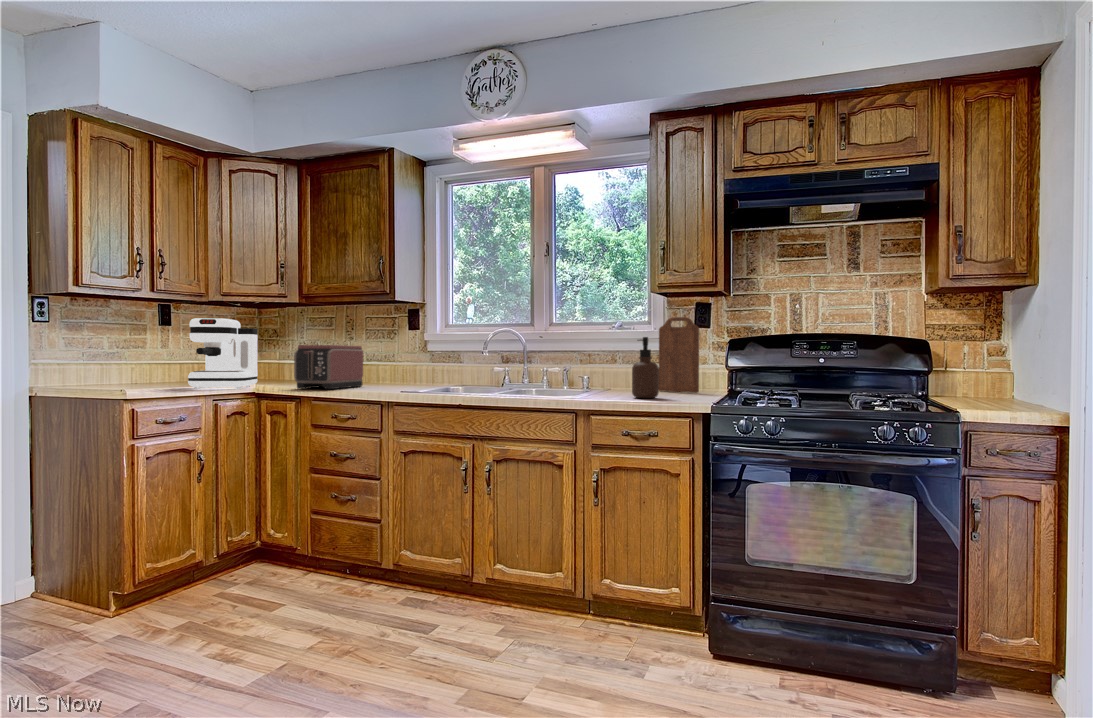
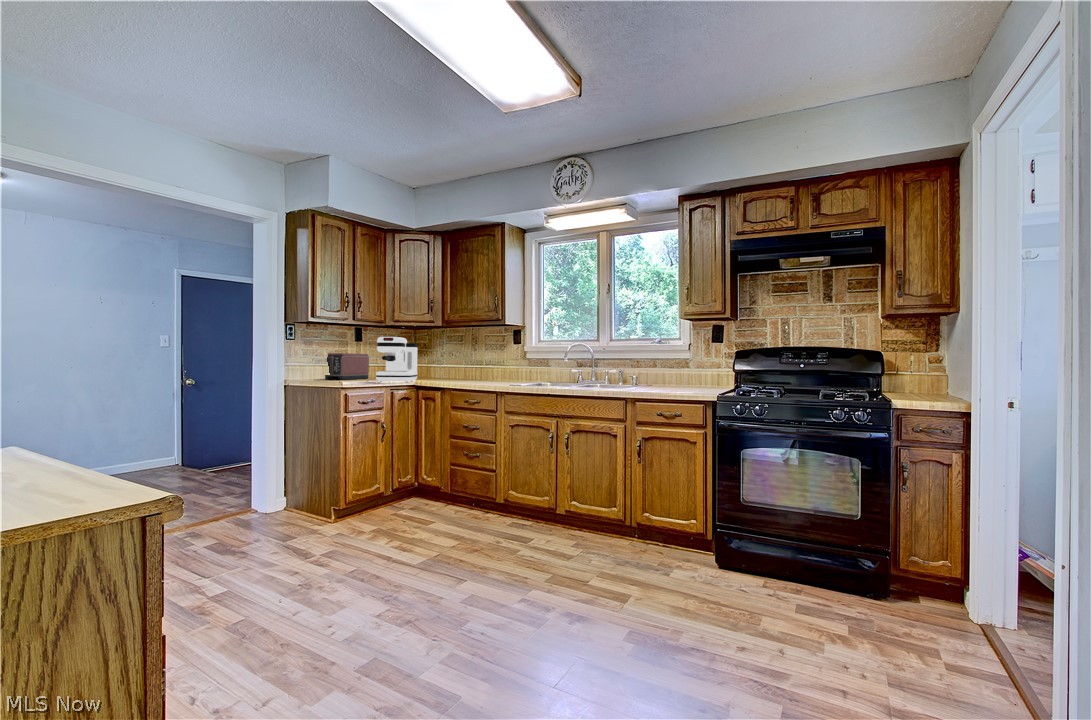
cutting board: present [659,317,699,393] -> none [686,335,715,388]
soap dispenser: present [632,337,659,398] -> none [665,349,683,391]
toaster: present [294,345,363,389] -> present [325,353,369,380]

